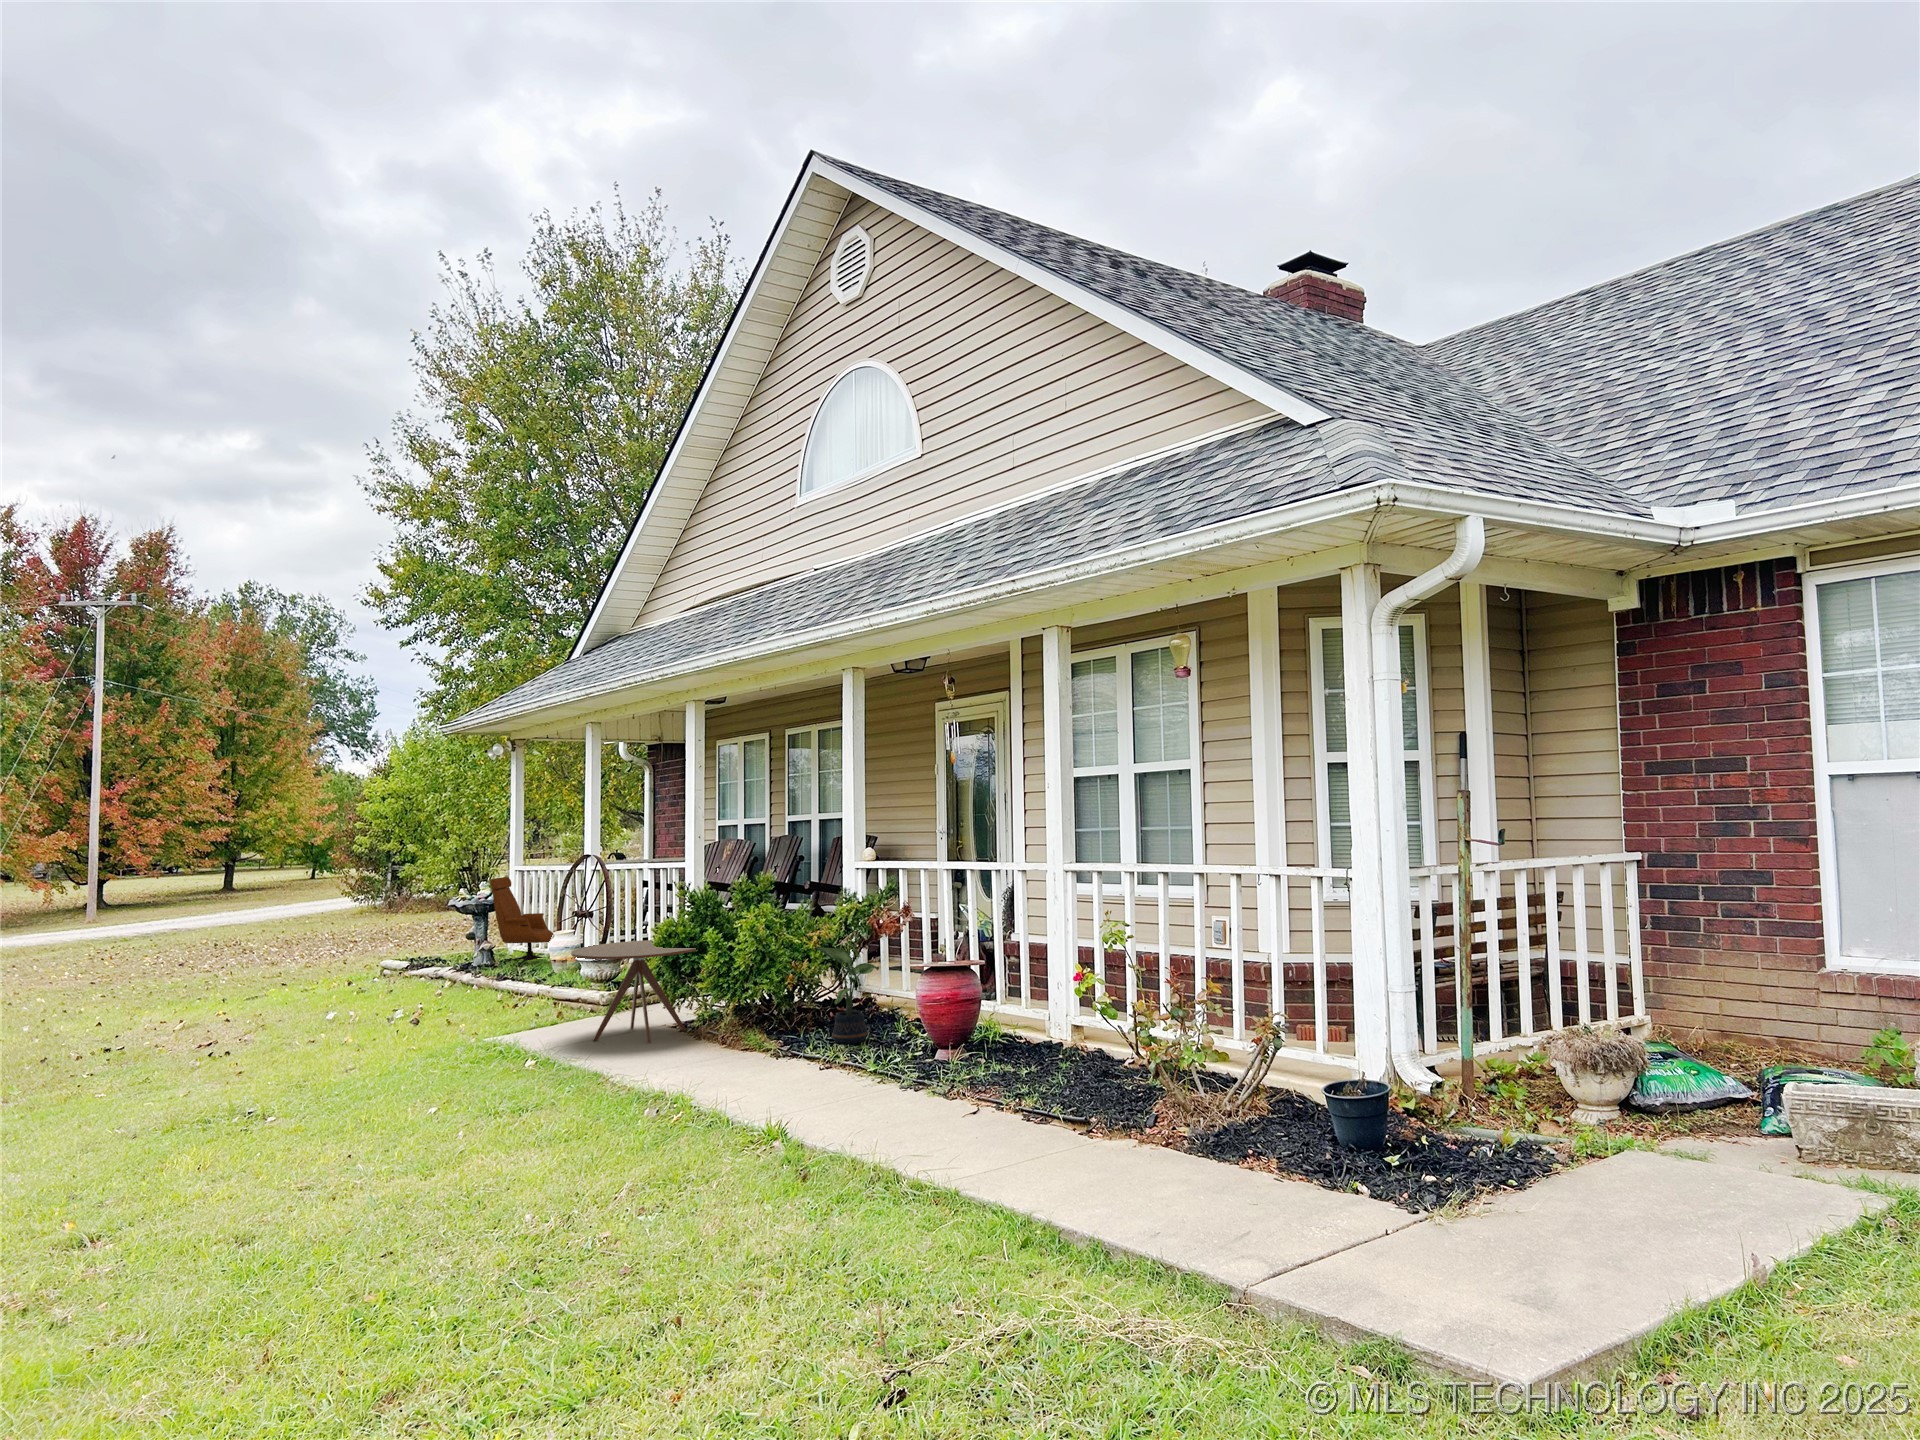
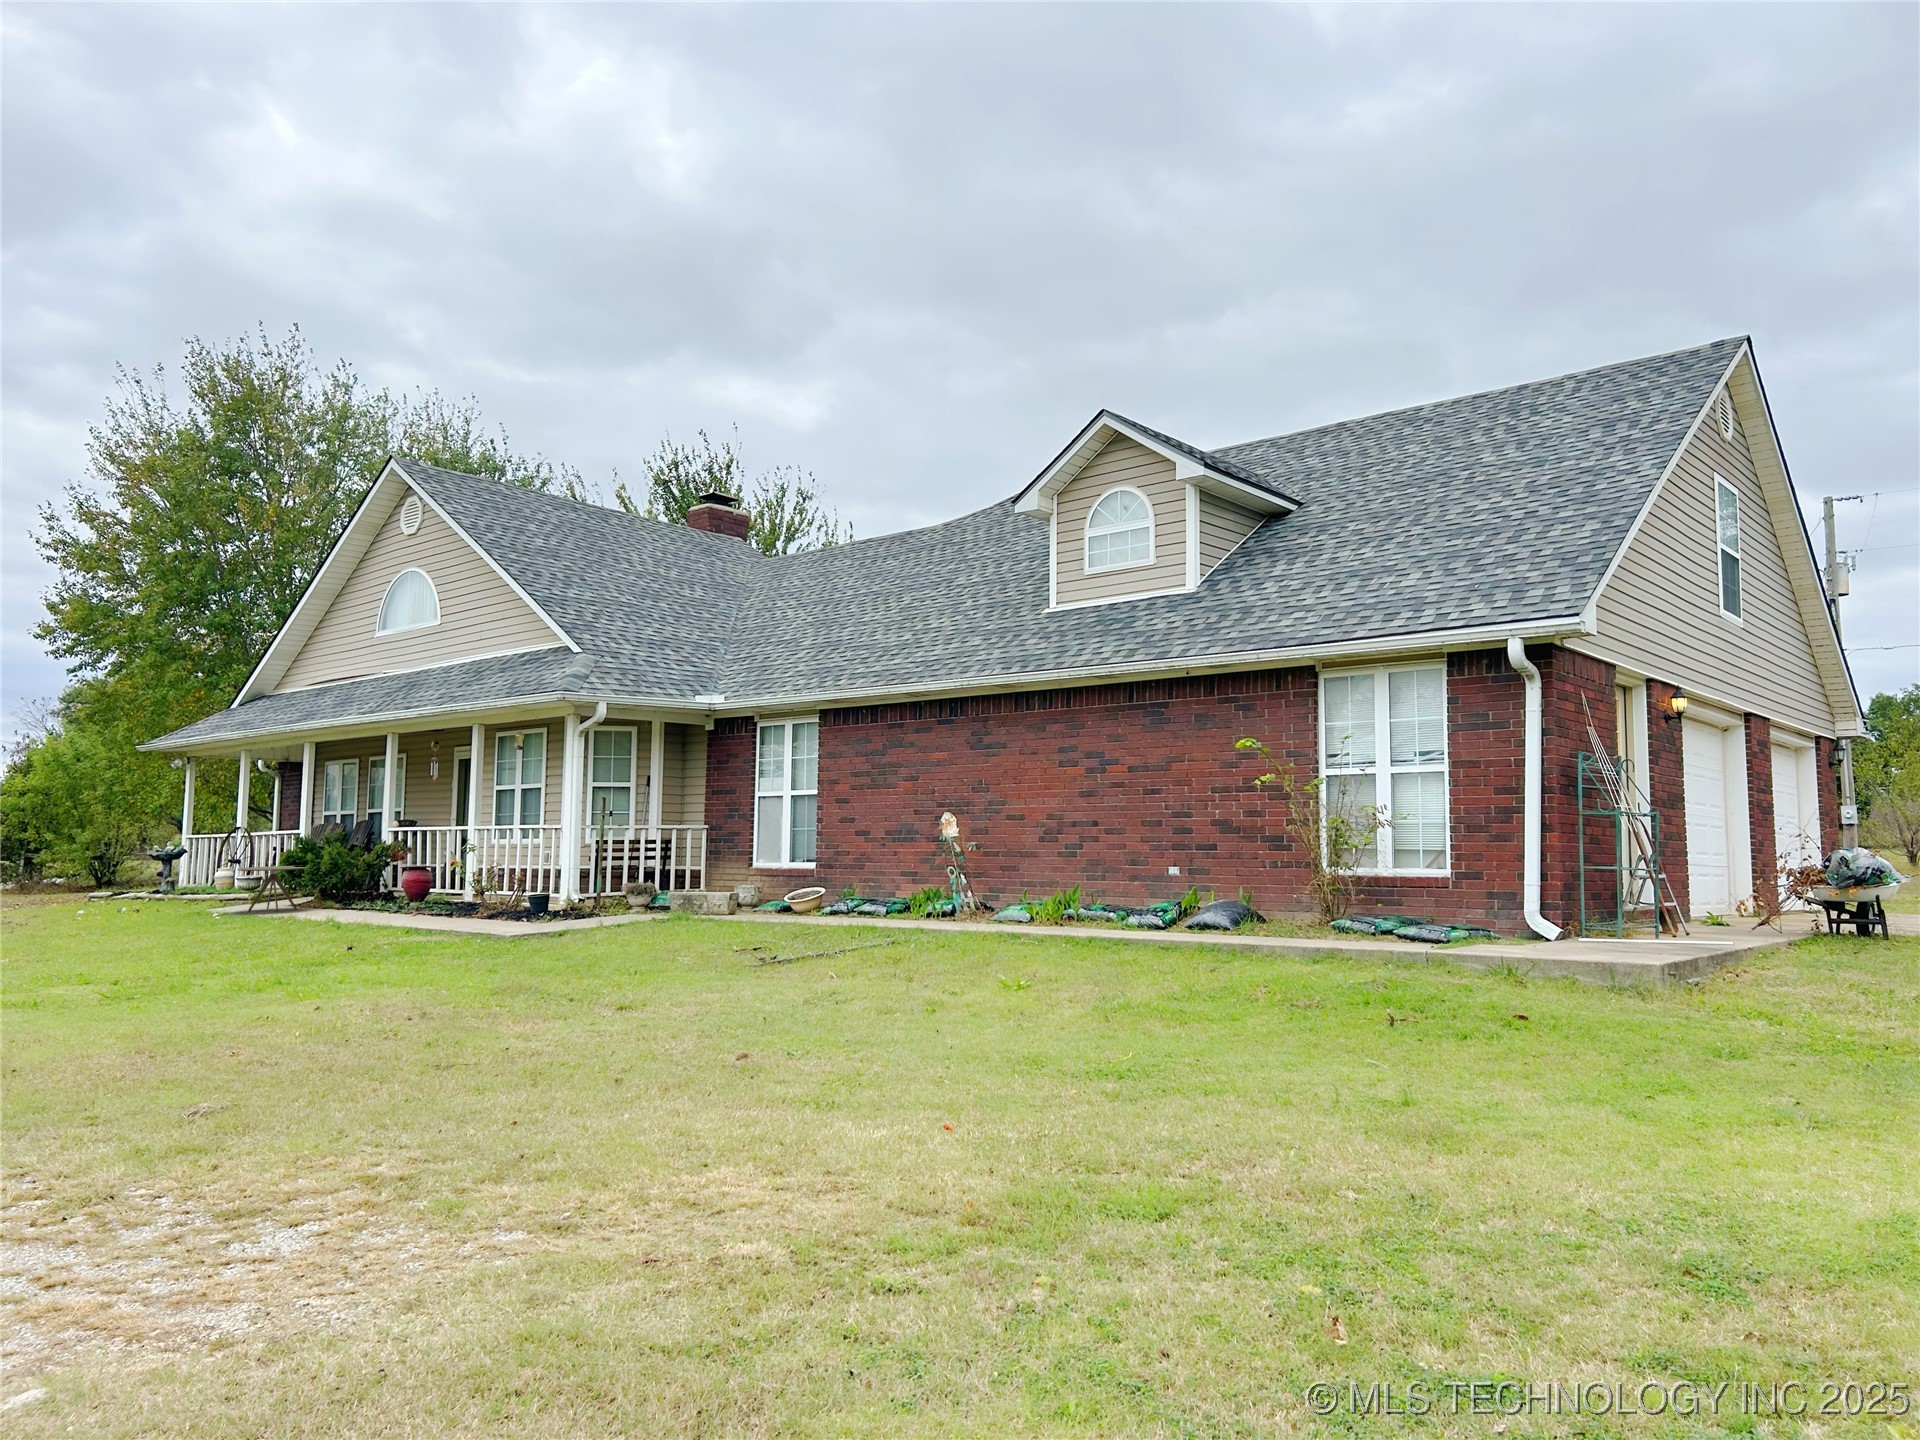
lounge chair: present [490,877,600,966] -> none [169,842,242,896]
potted plant: present [816,947,879,1044] -> none [365,867,397,910]

